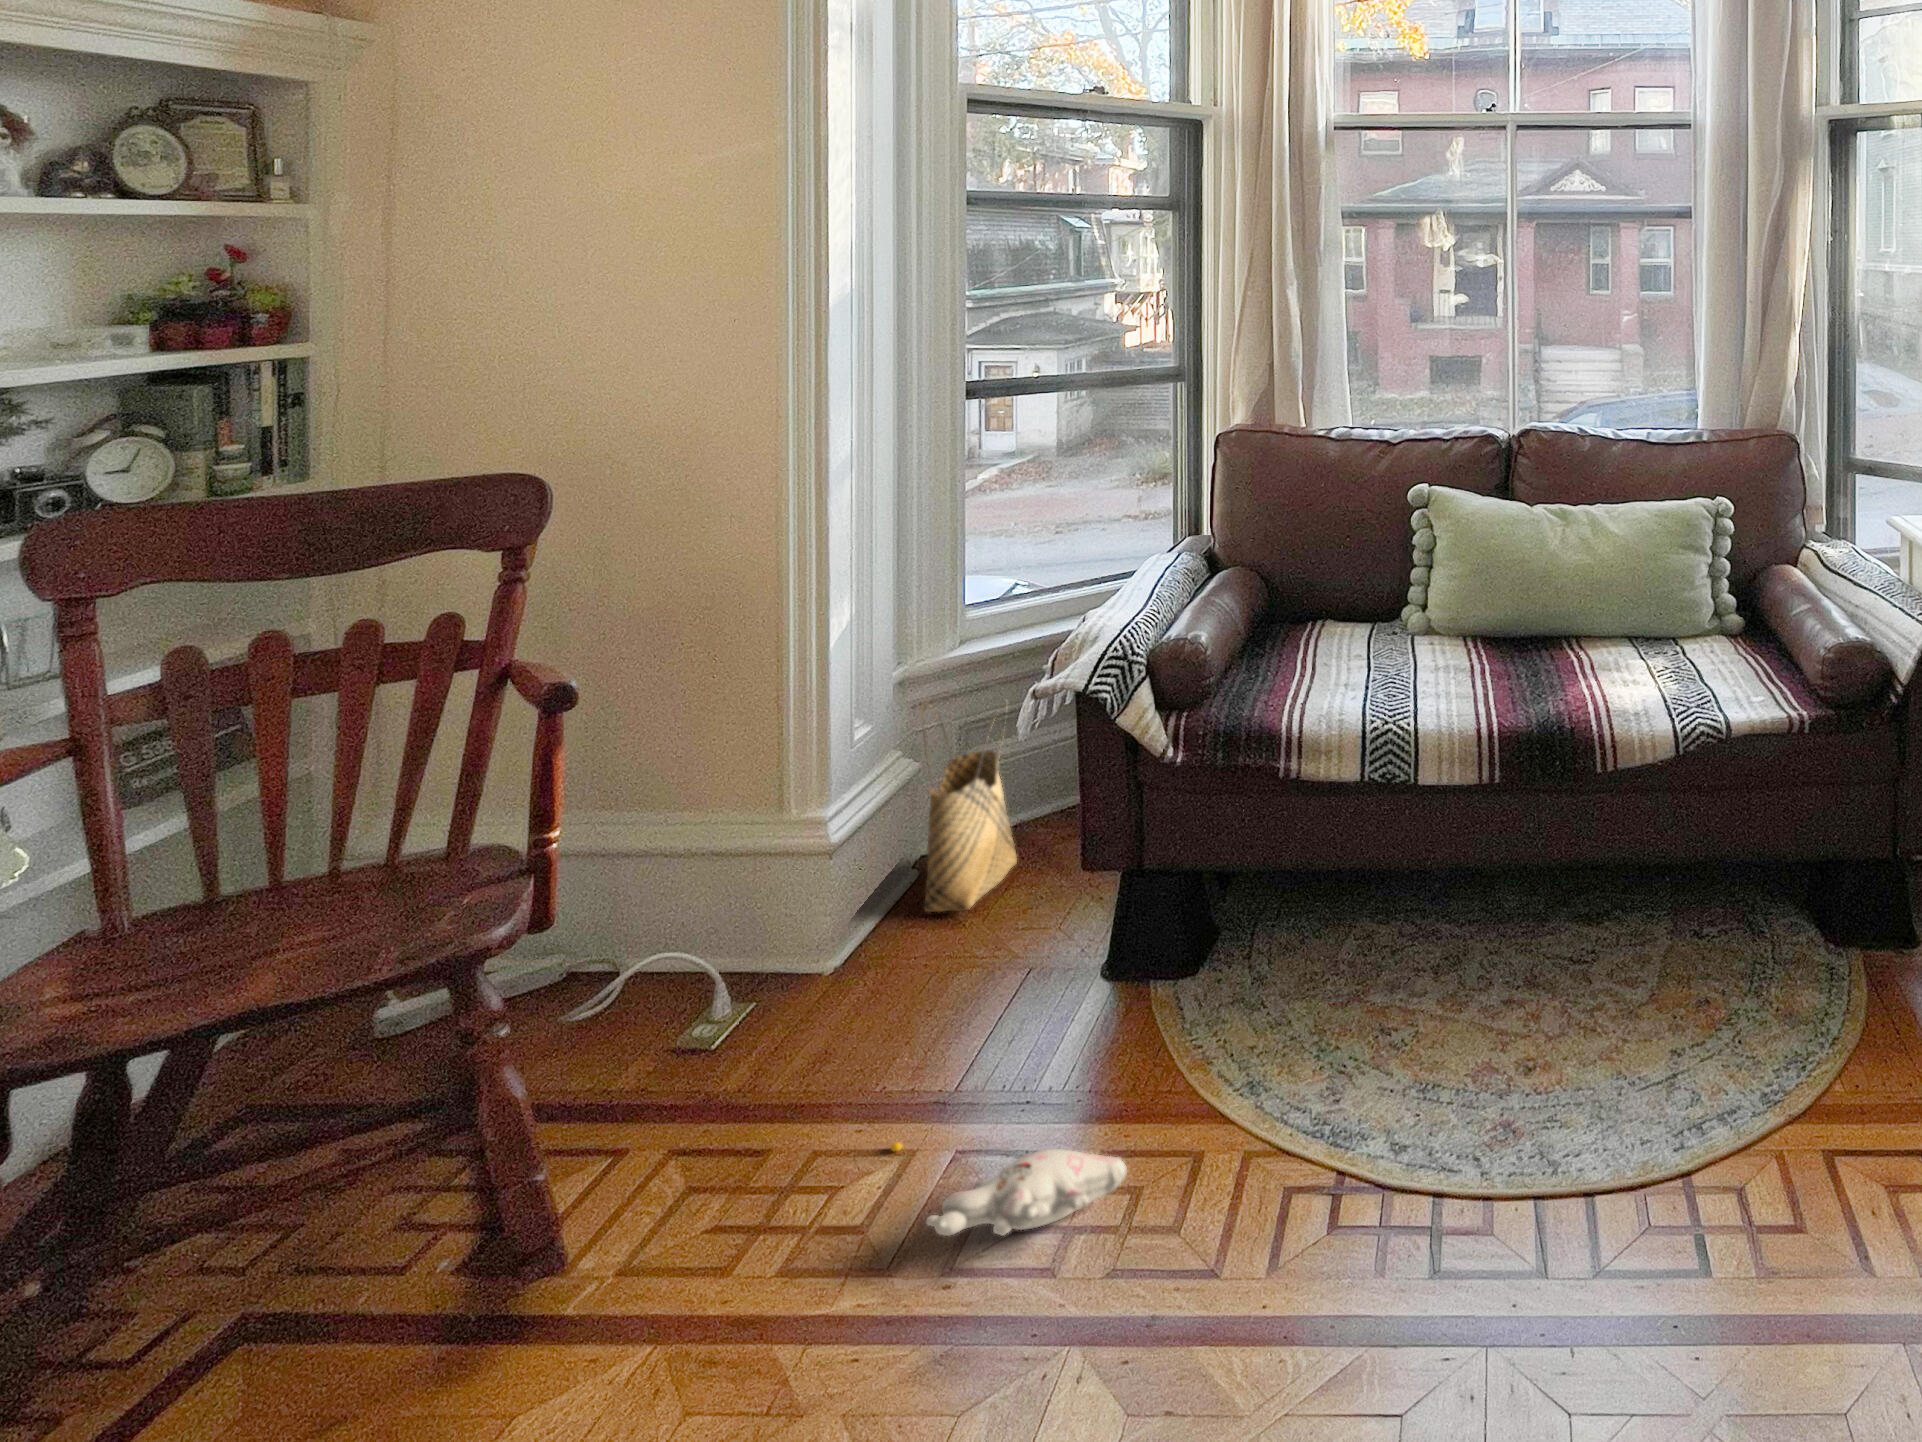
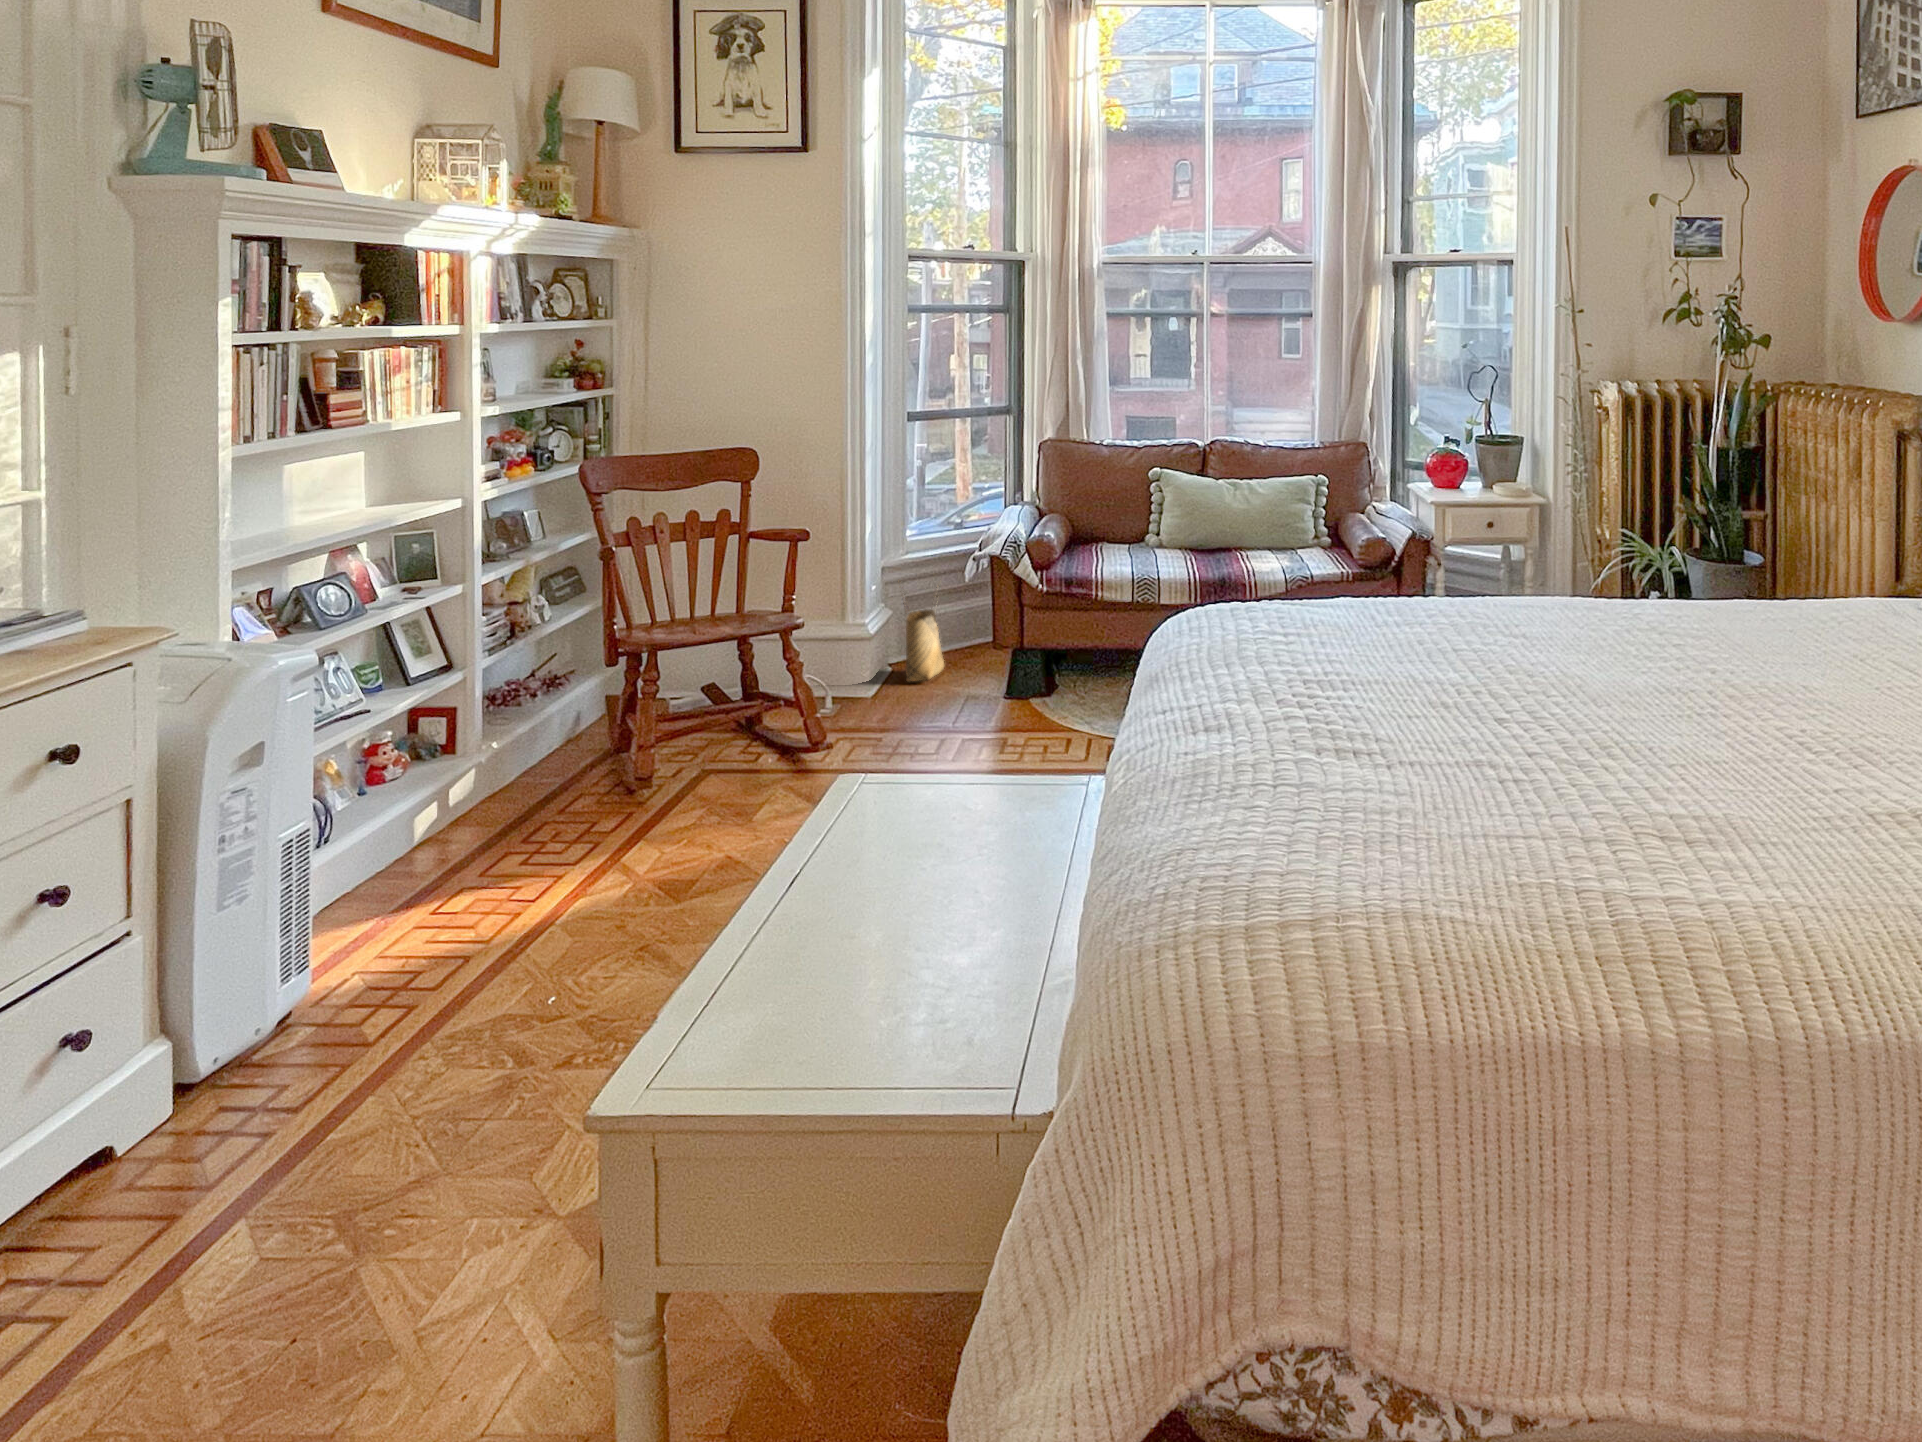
plush toy: present [891,1142,1127,1236] -> none [939,718,1045,743]

